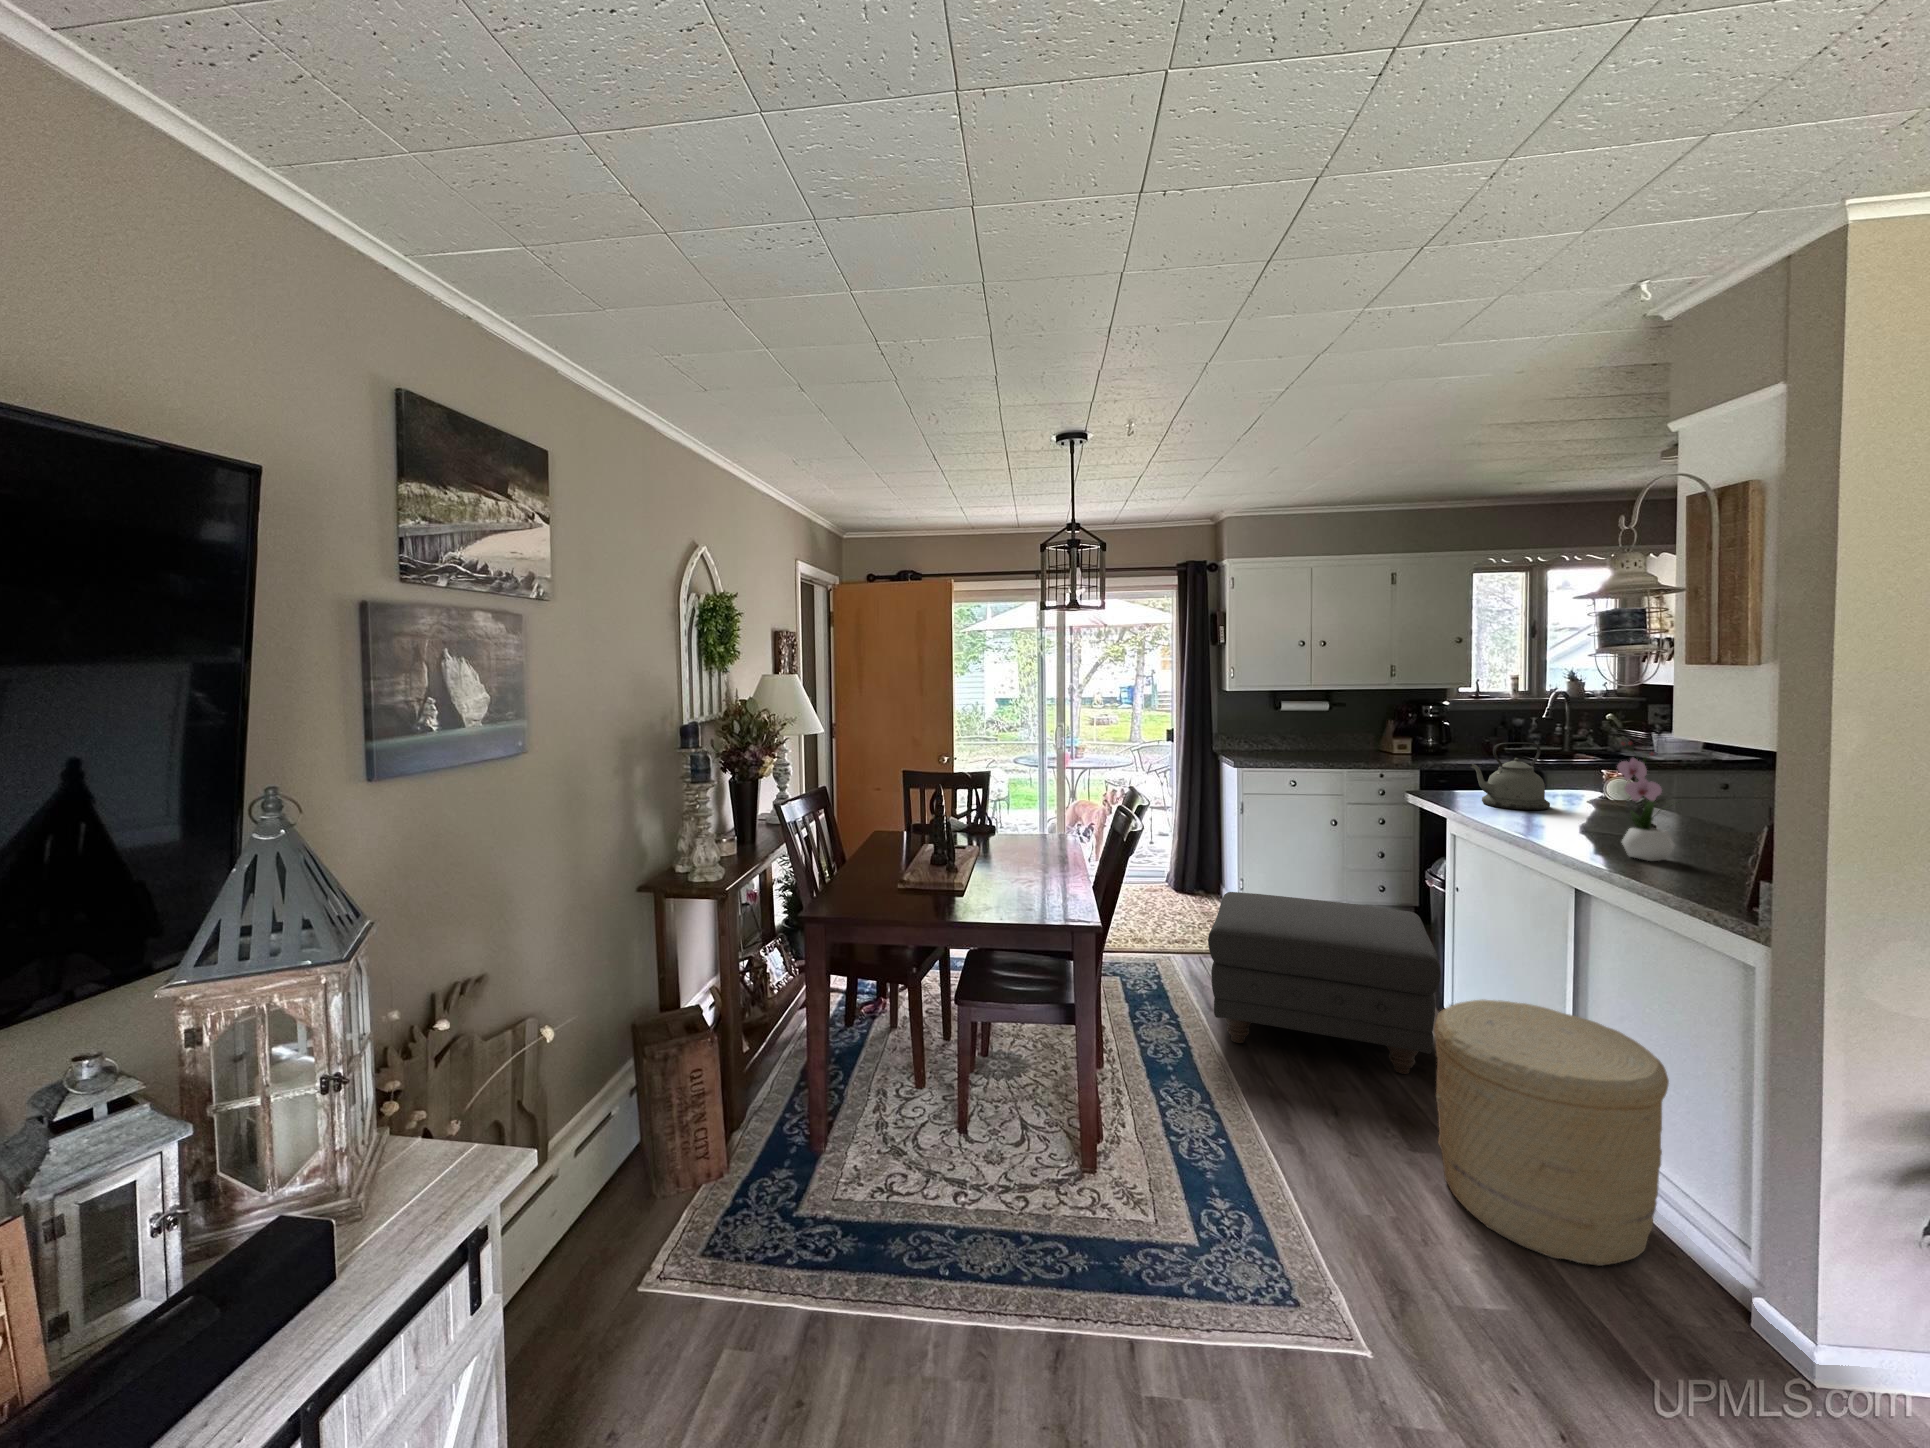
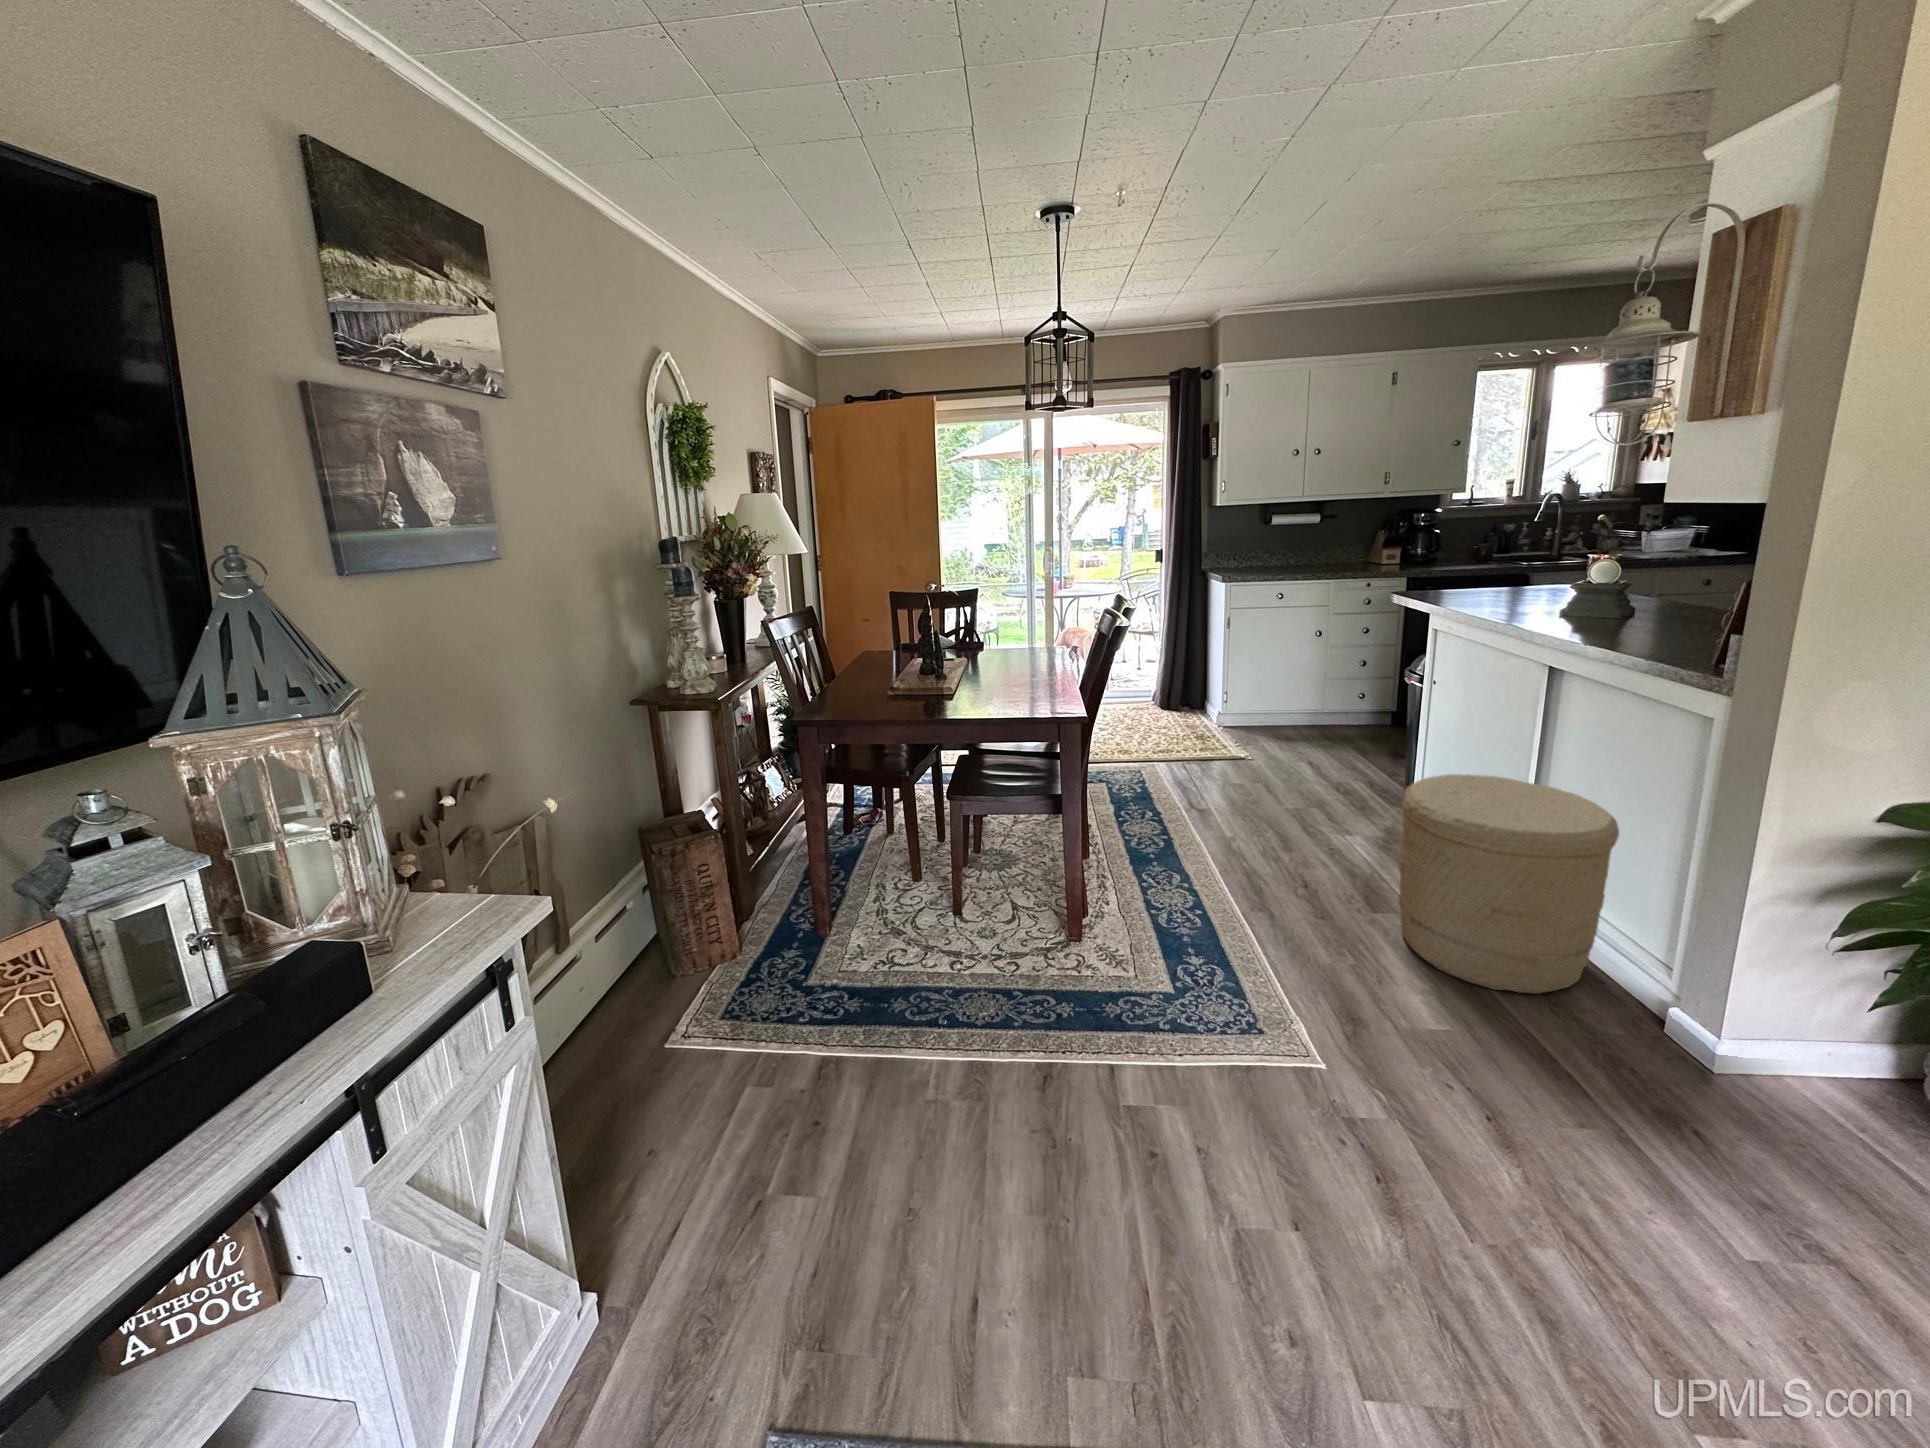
flower arrangement: present [1617,742,1674,861] -> none [1599,517,1666,636]
kettle: present [1470,743,1550,810] -> none [1455,536,1531,602]
ottoman: present [1208,892,1441,1074] -> none [1190,698,1411,852]

